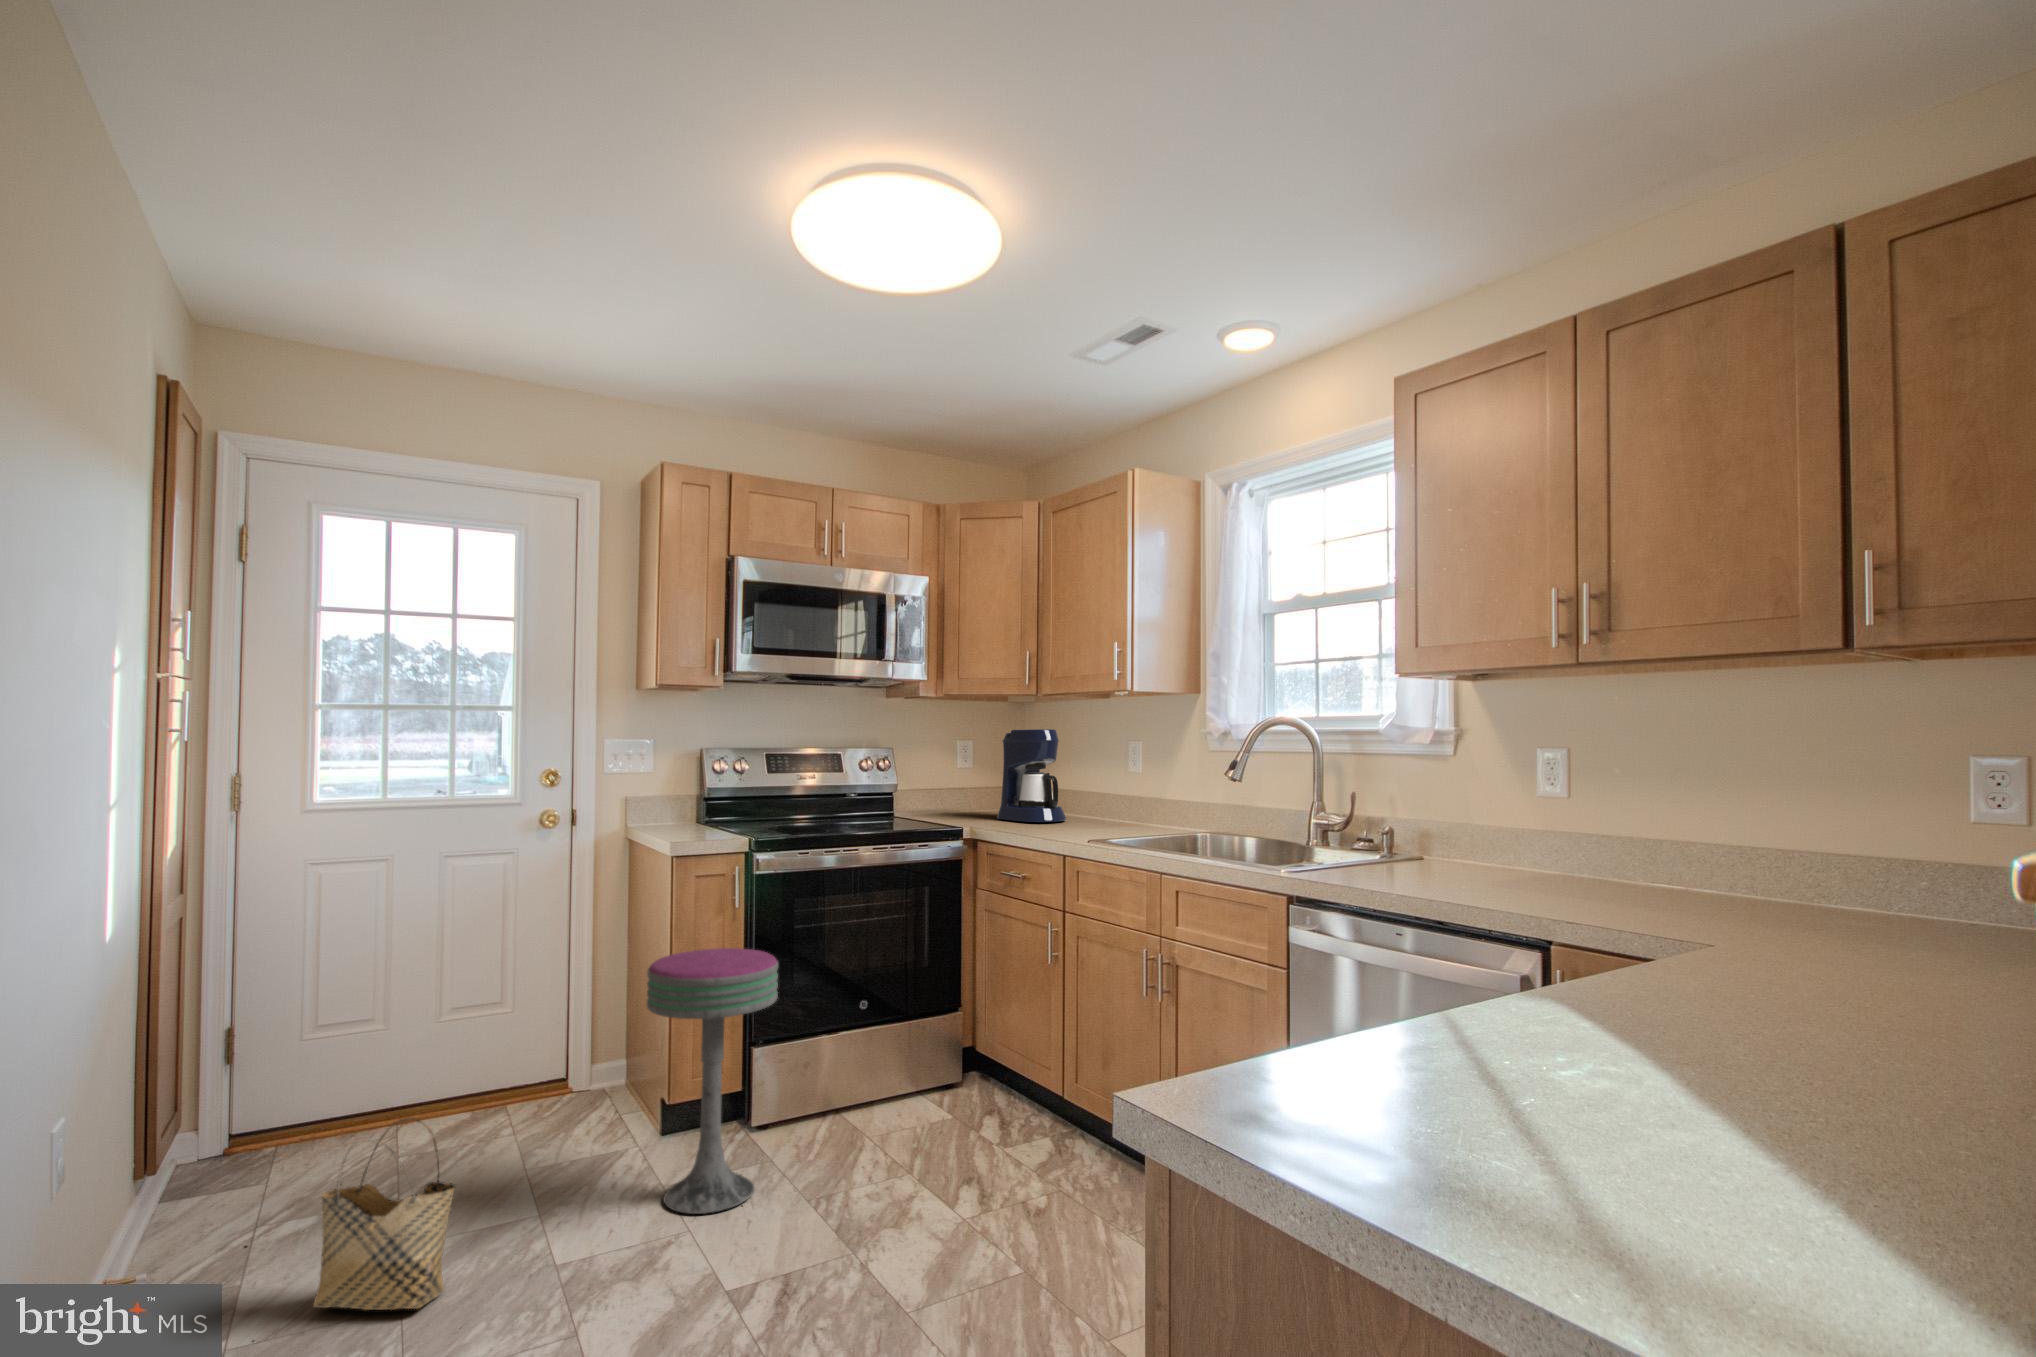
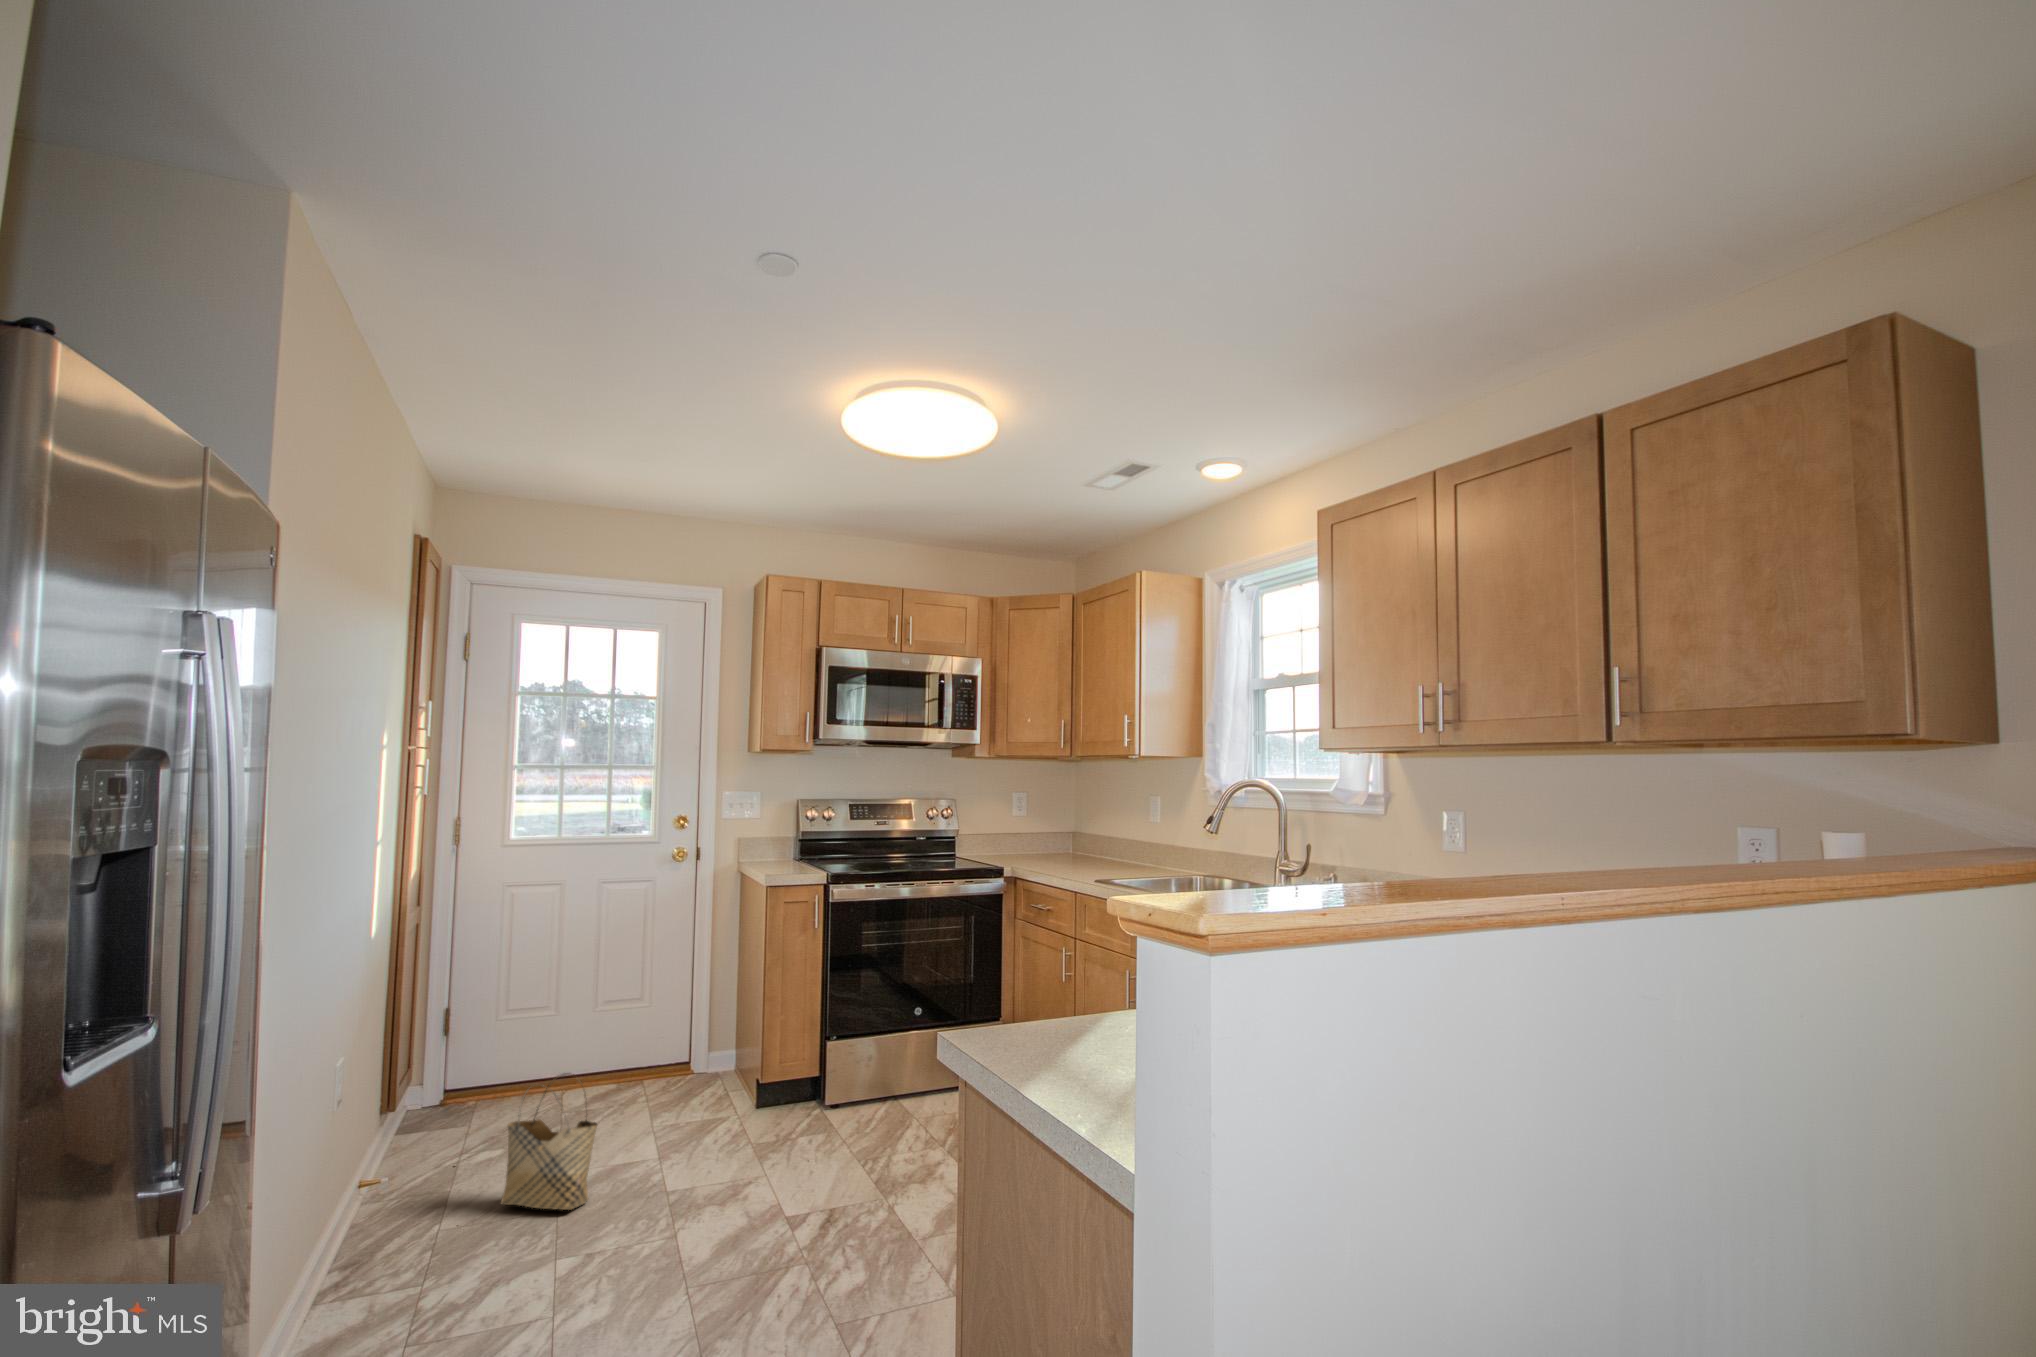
coffee maker: present [997,729,1066,822] -> none [1041,786,1099,865]
bar stool: present [647,948,778,1214] -> none [740,960,840,1164]

